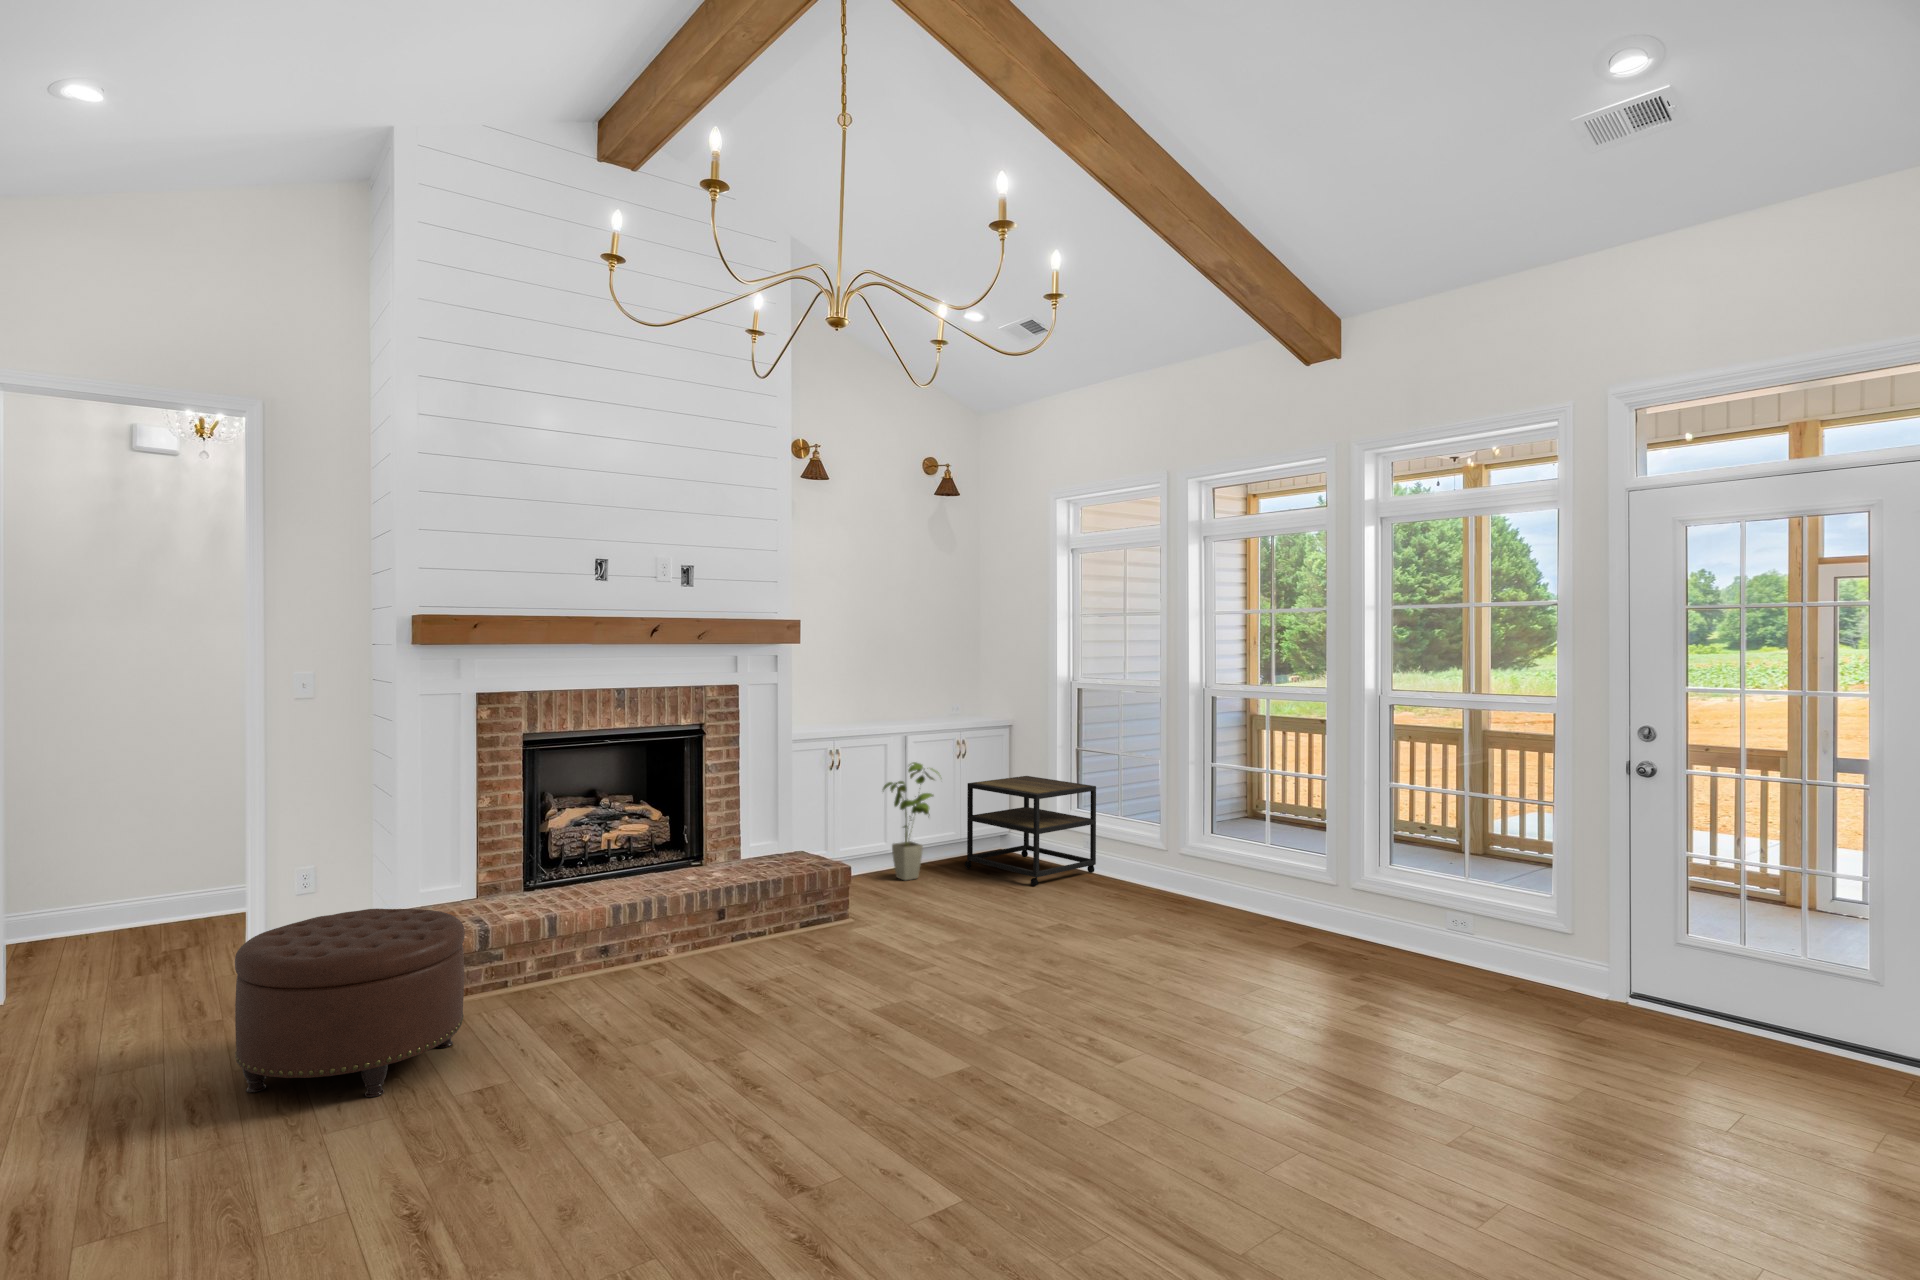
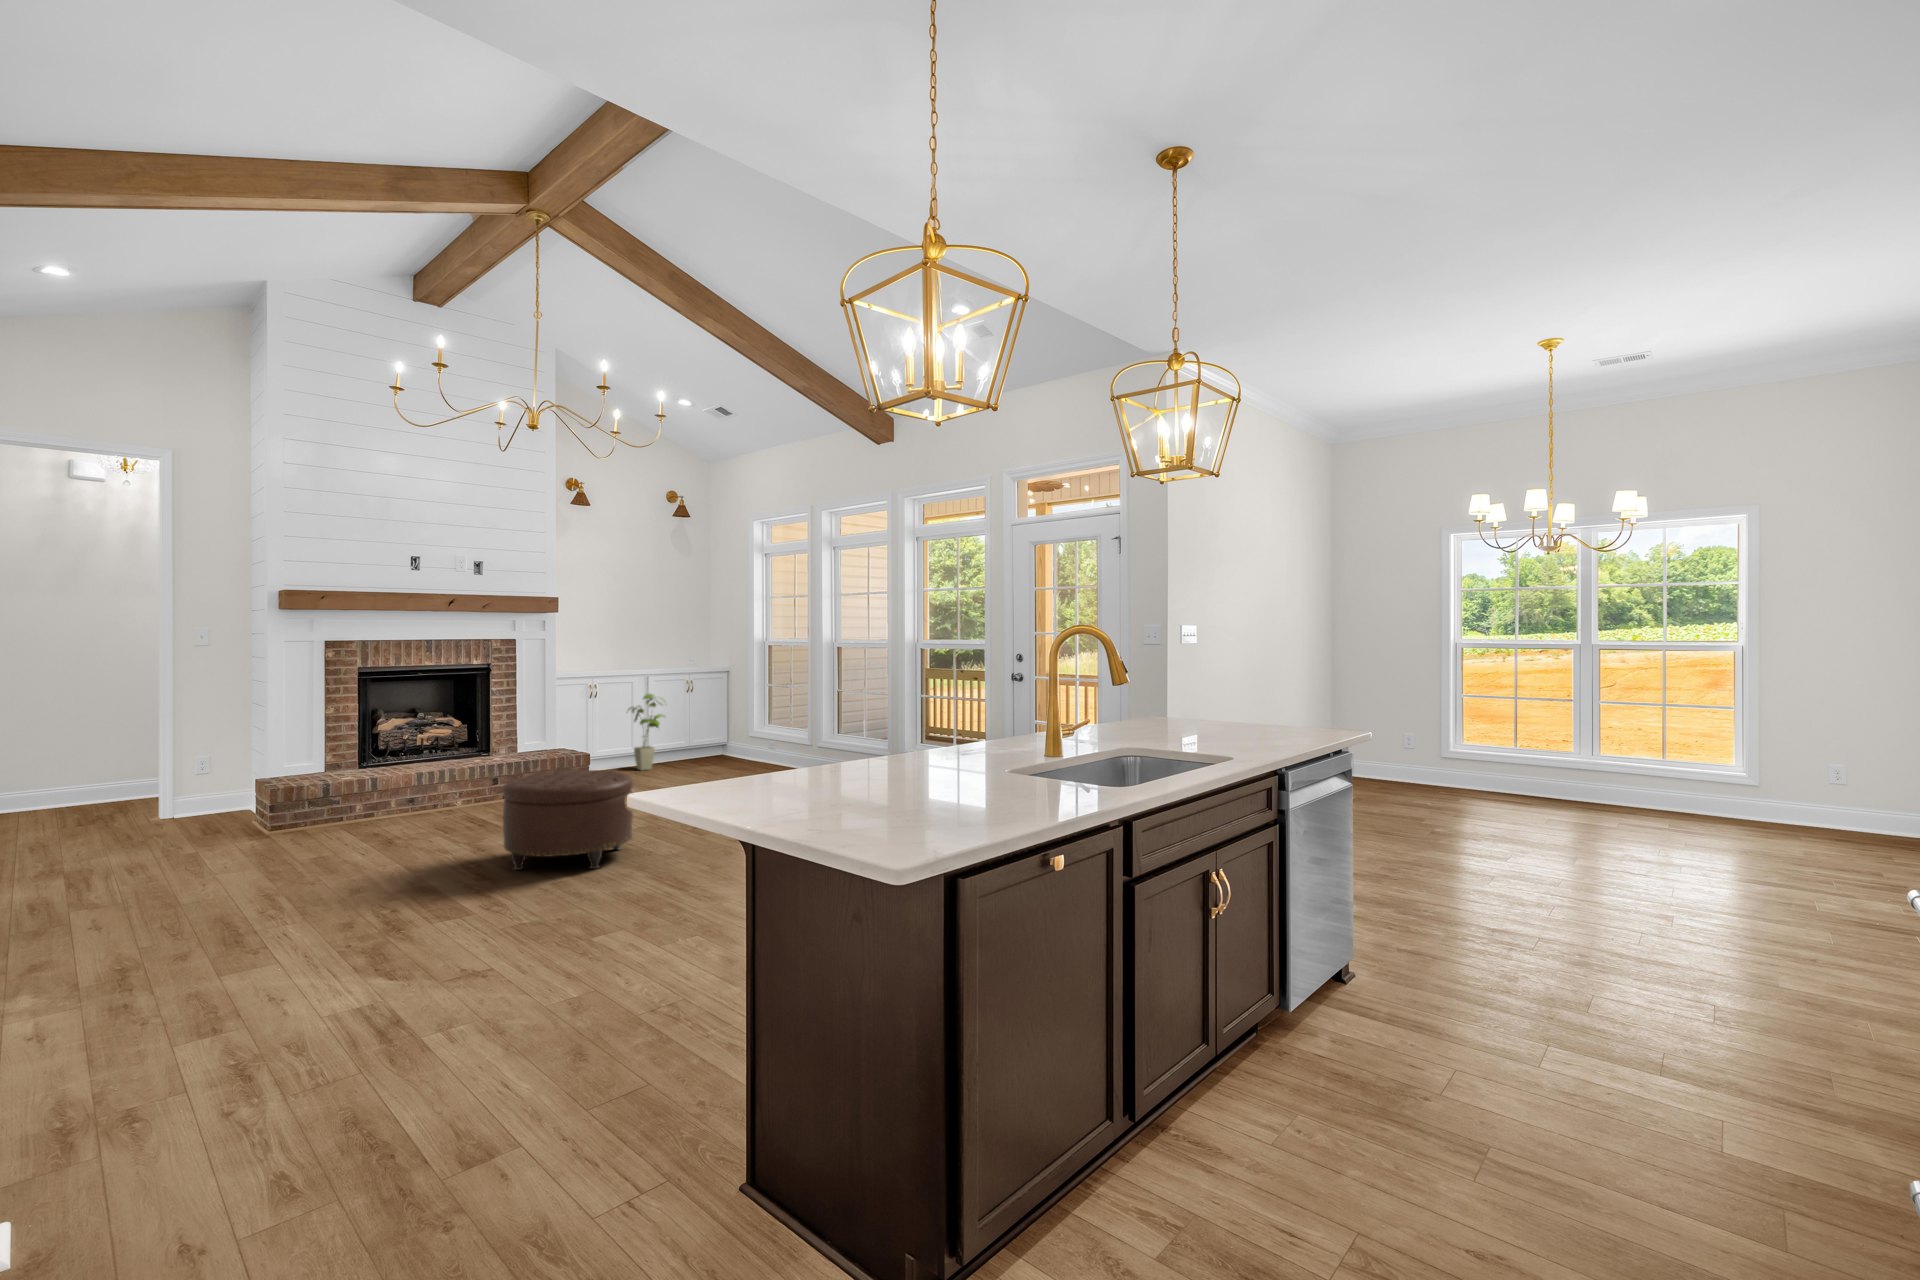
side table: present [965,776,1096,886] -> none [688,705,773,771]
ottoman: present [235,909,465,1097] -> present [503,770,633,870]

